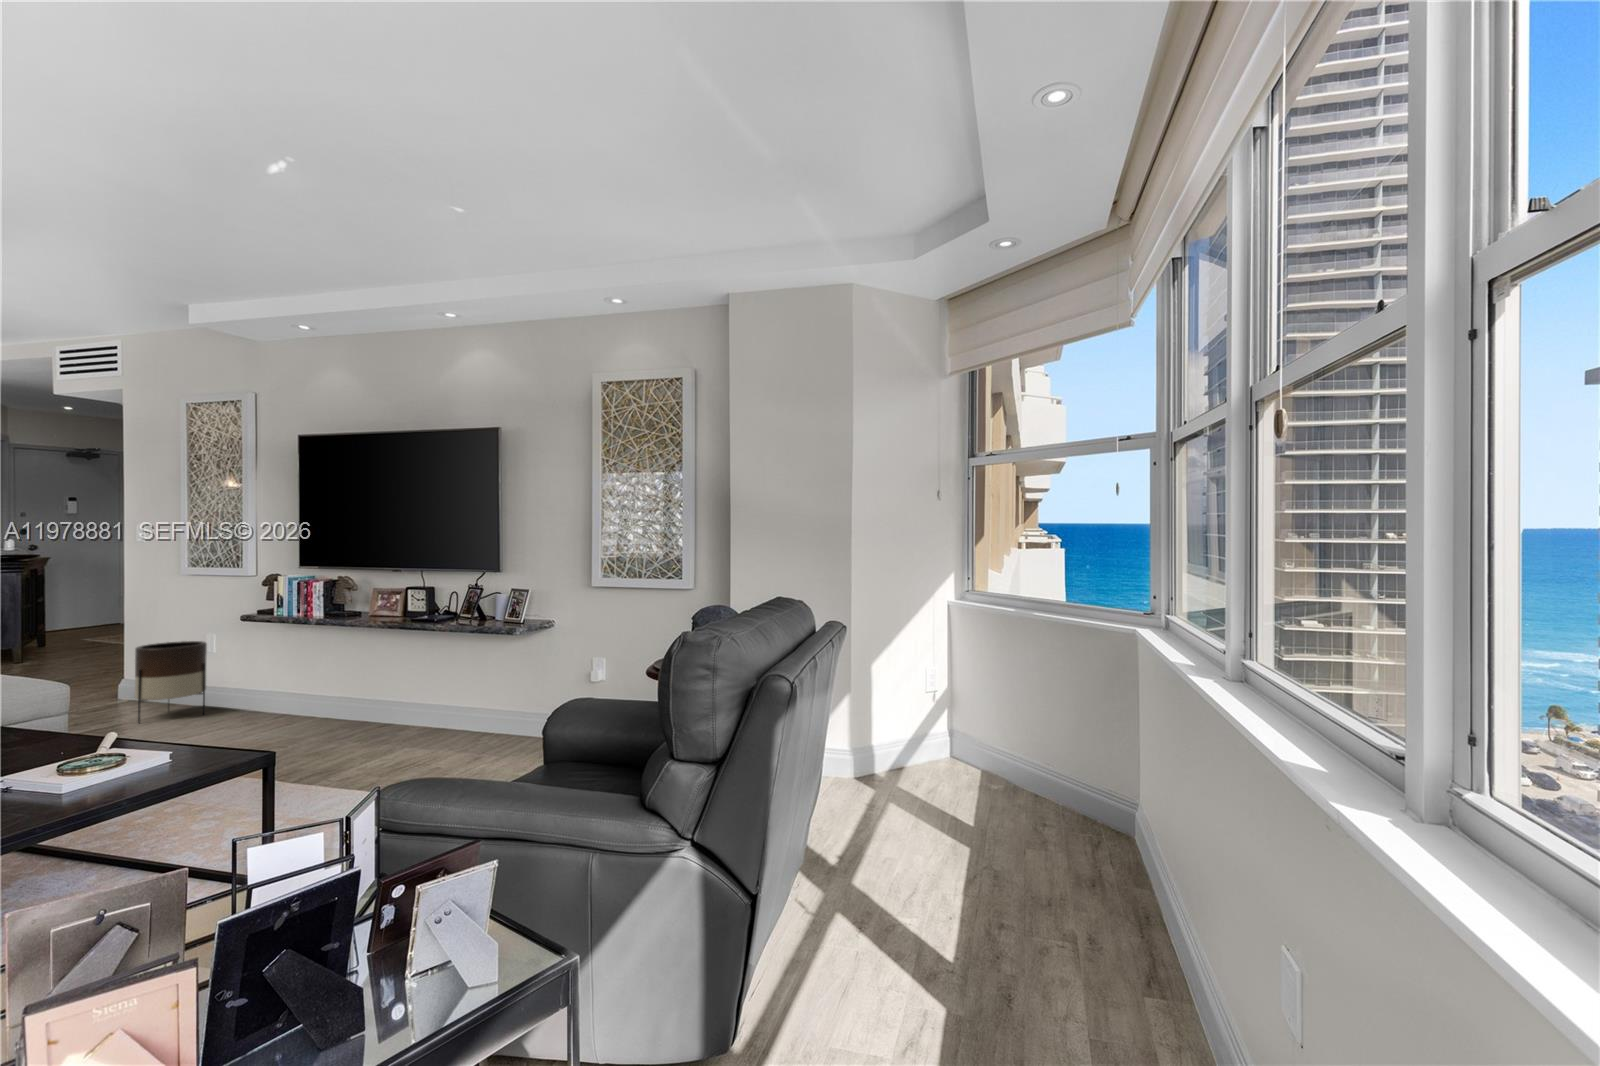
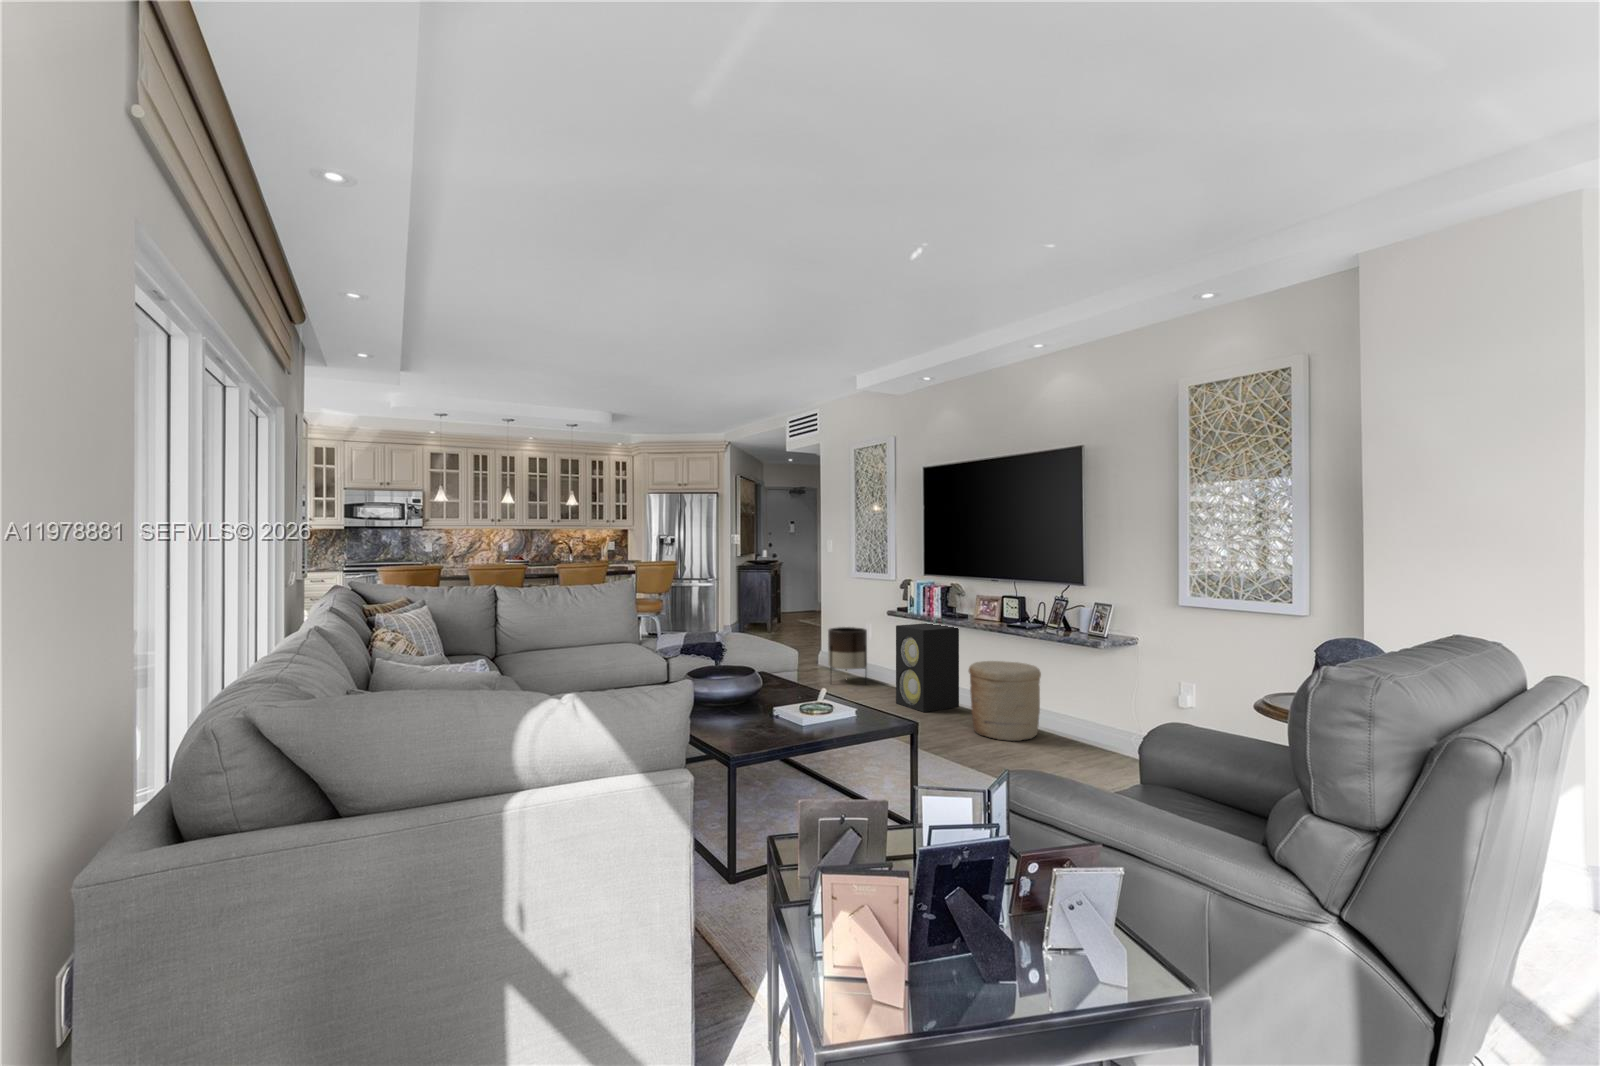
speaker: none [253,626,348,736] -> present [896,623,959,712]
woven basket: none [361,660,452,750] -> present [969,661,1041,741]

